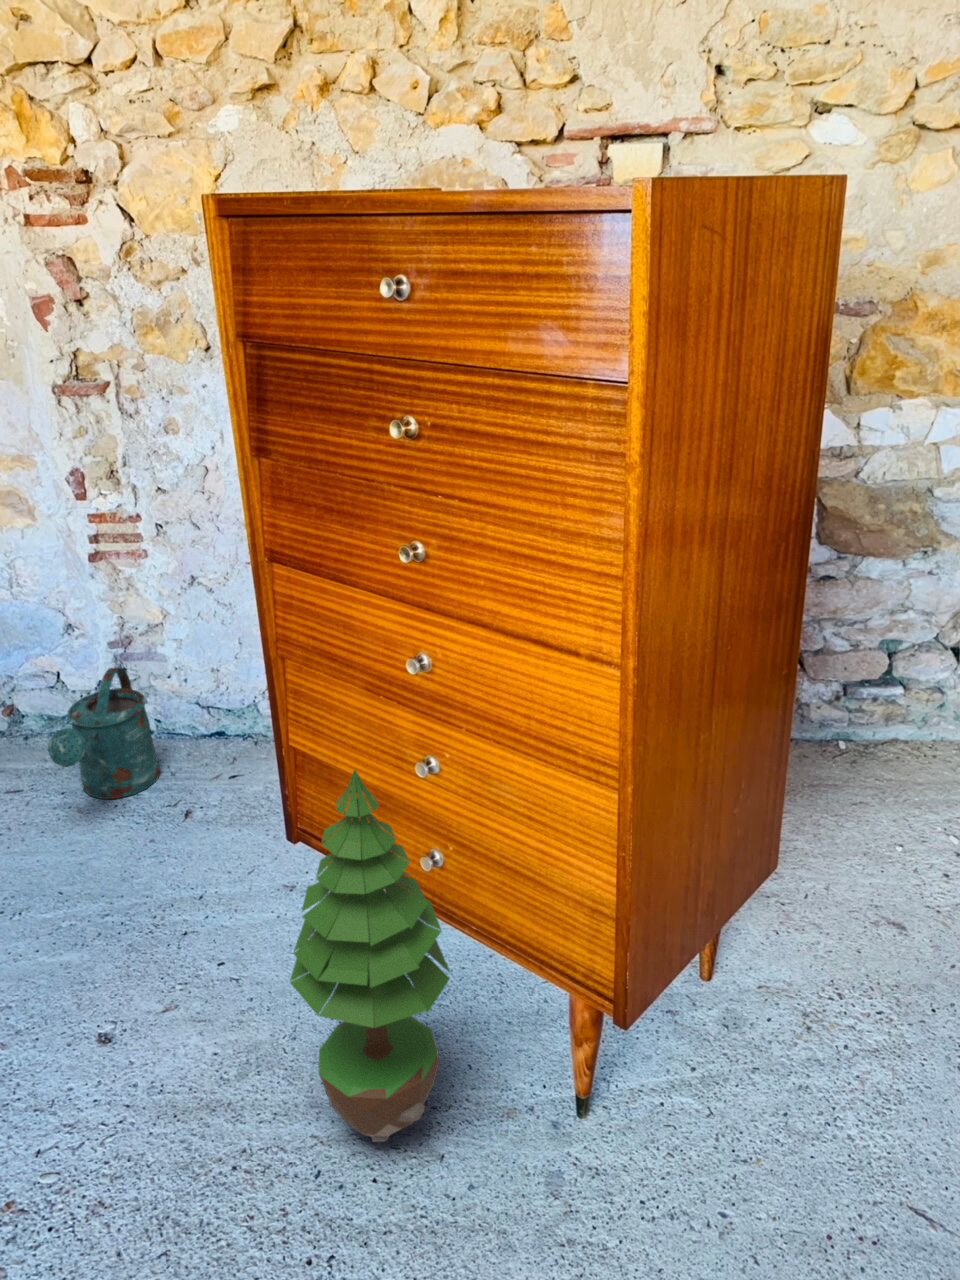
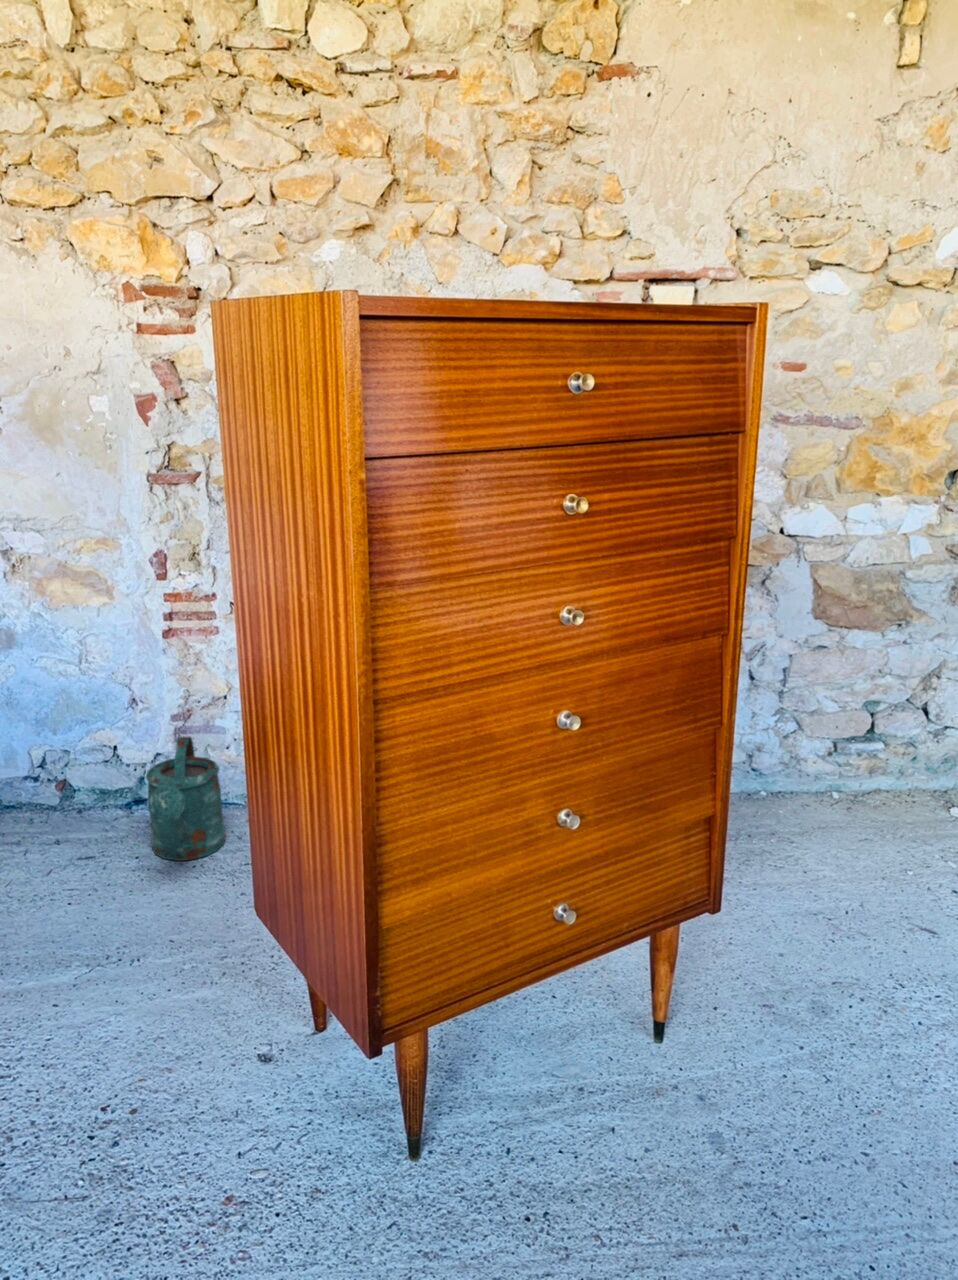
potted tree: present [290,769,450,1142] -> none [488,765,626,1118]

